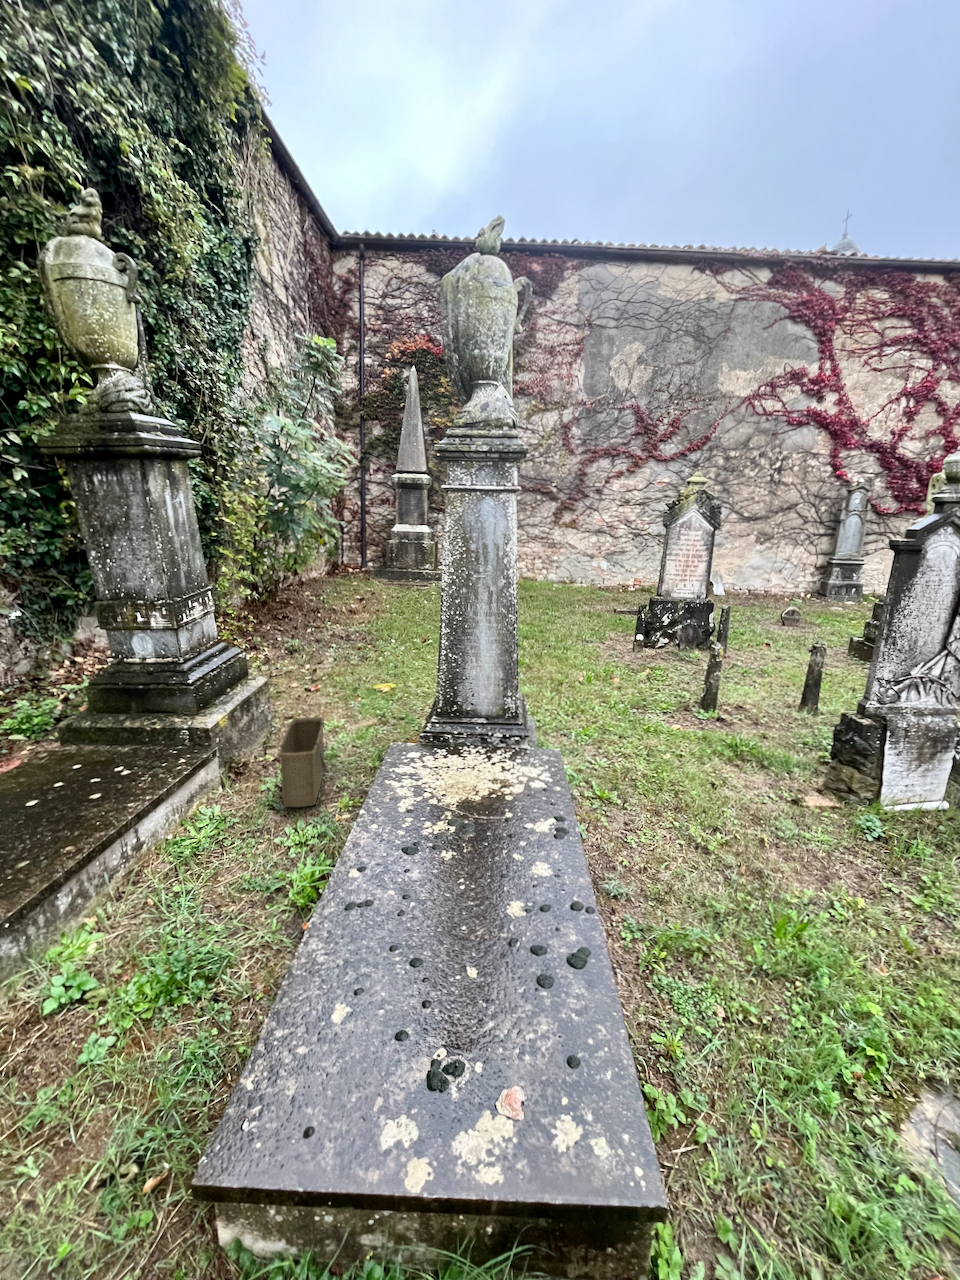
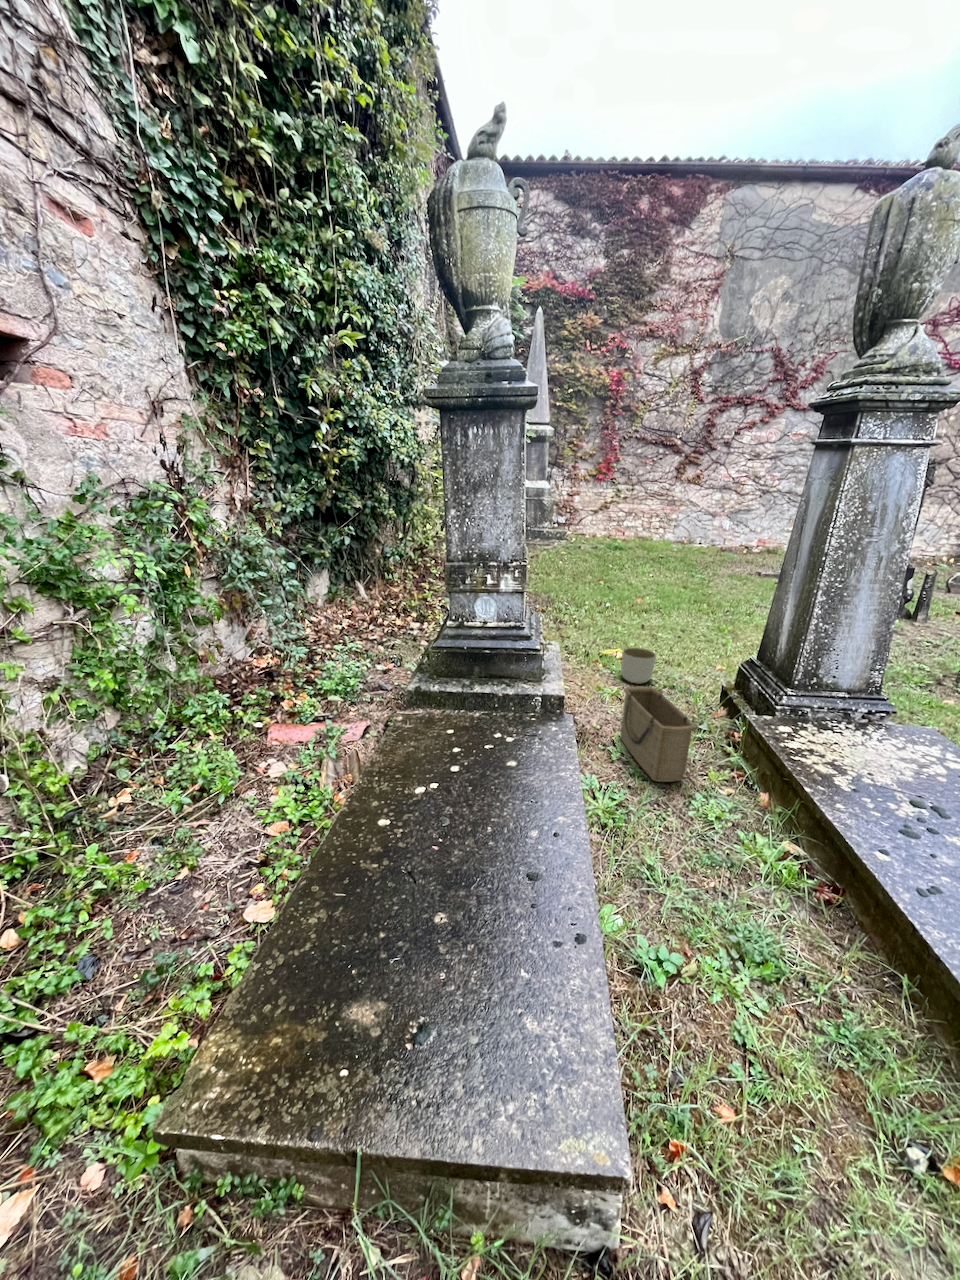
planter: none [356,681,387,716] -> present [621,648,656,684]

